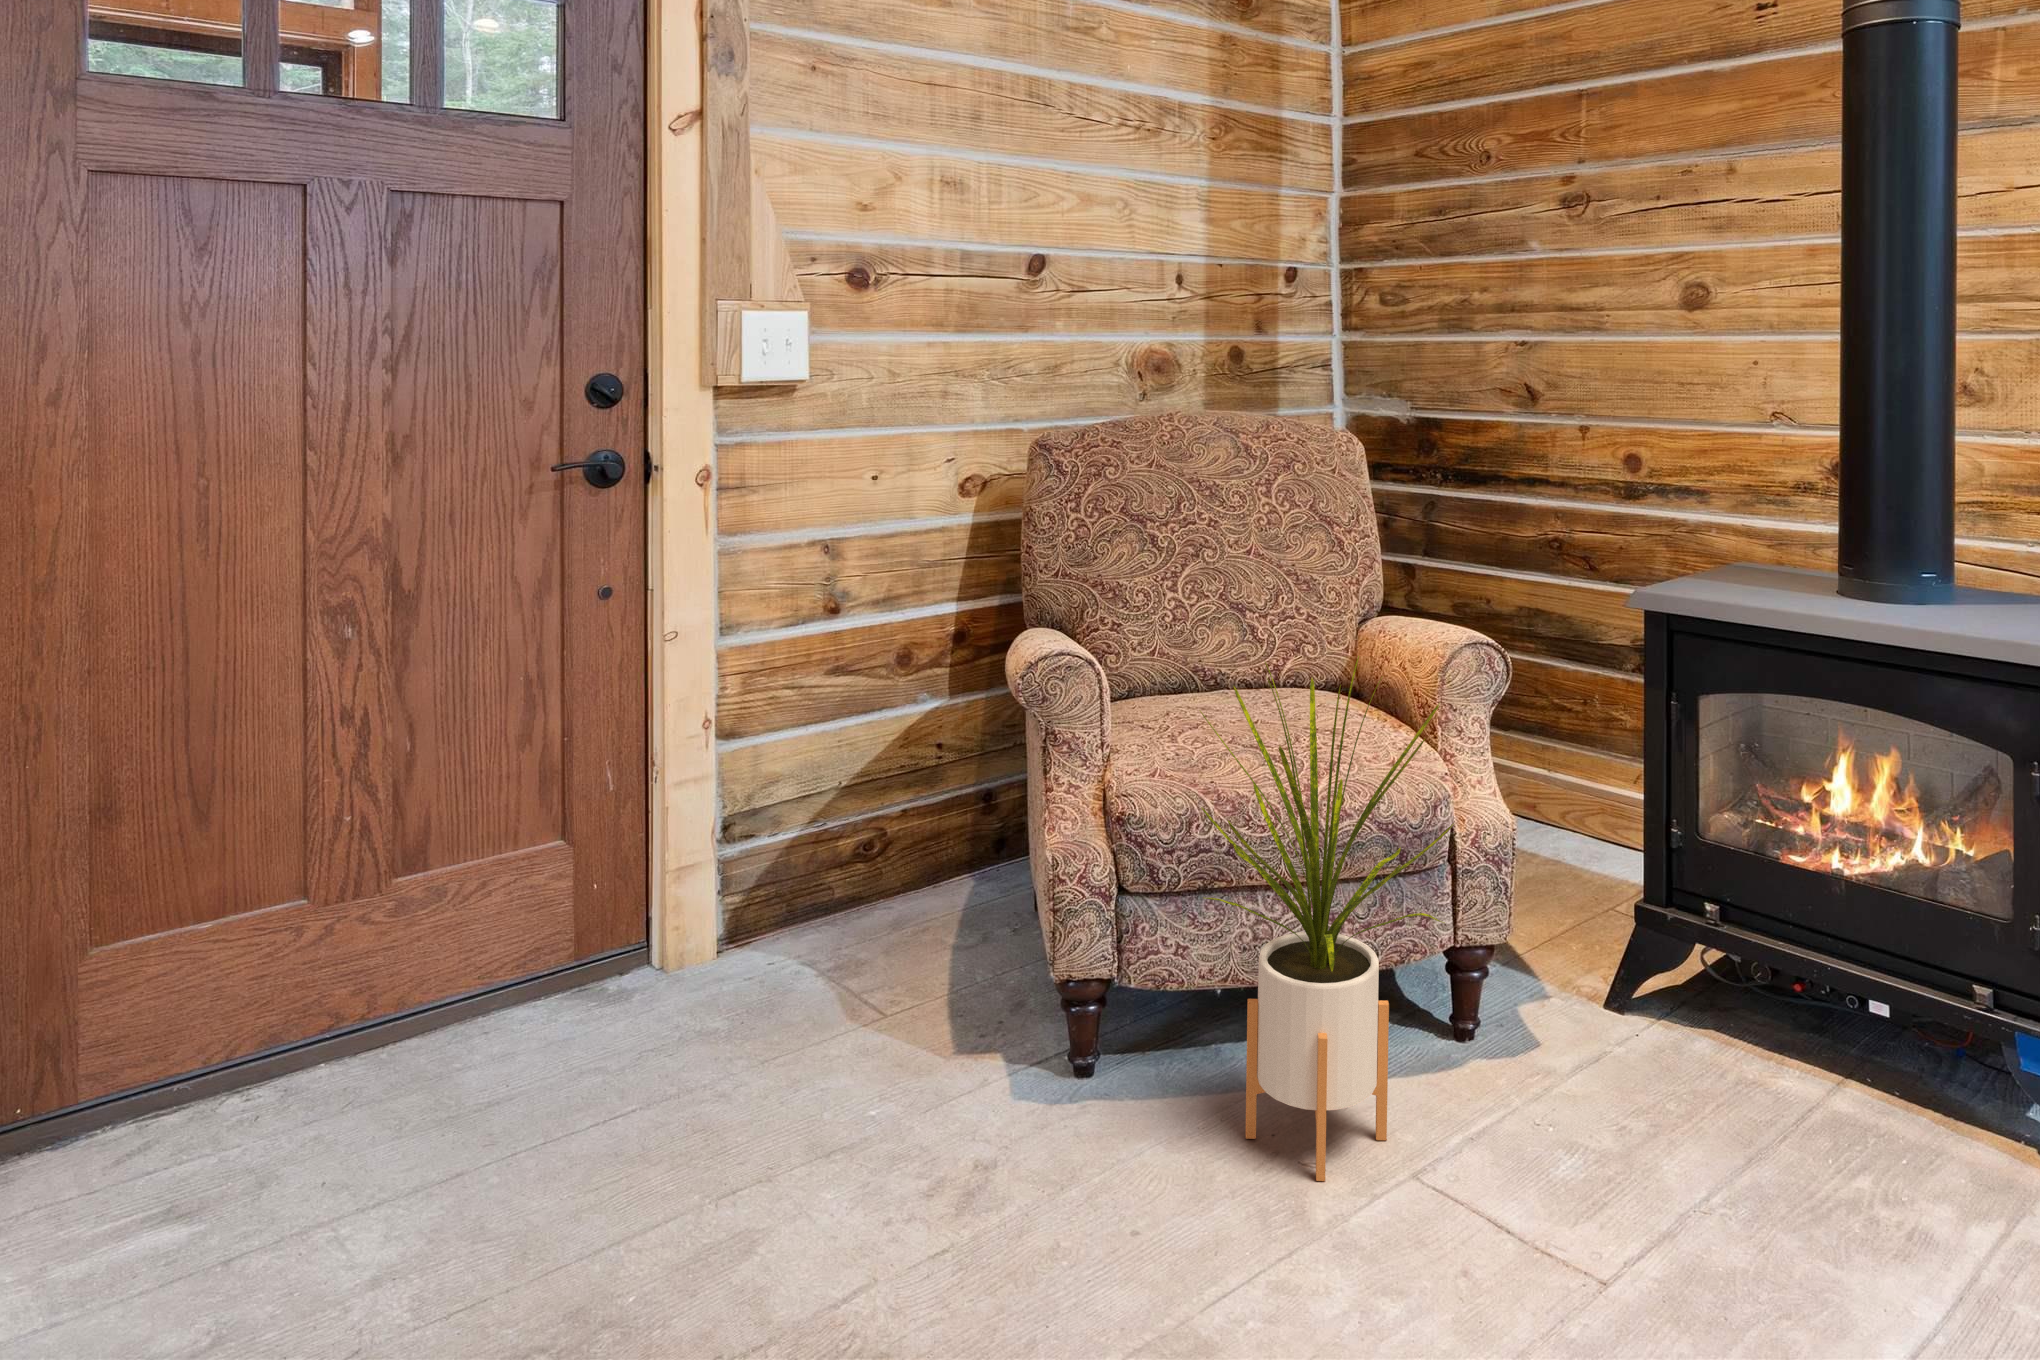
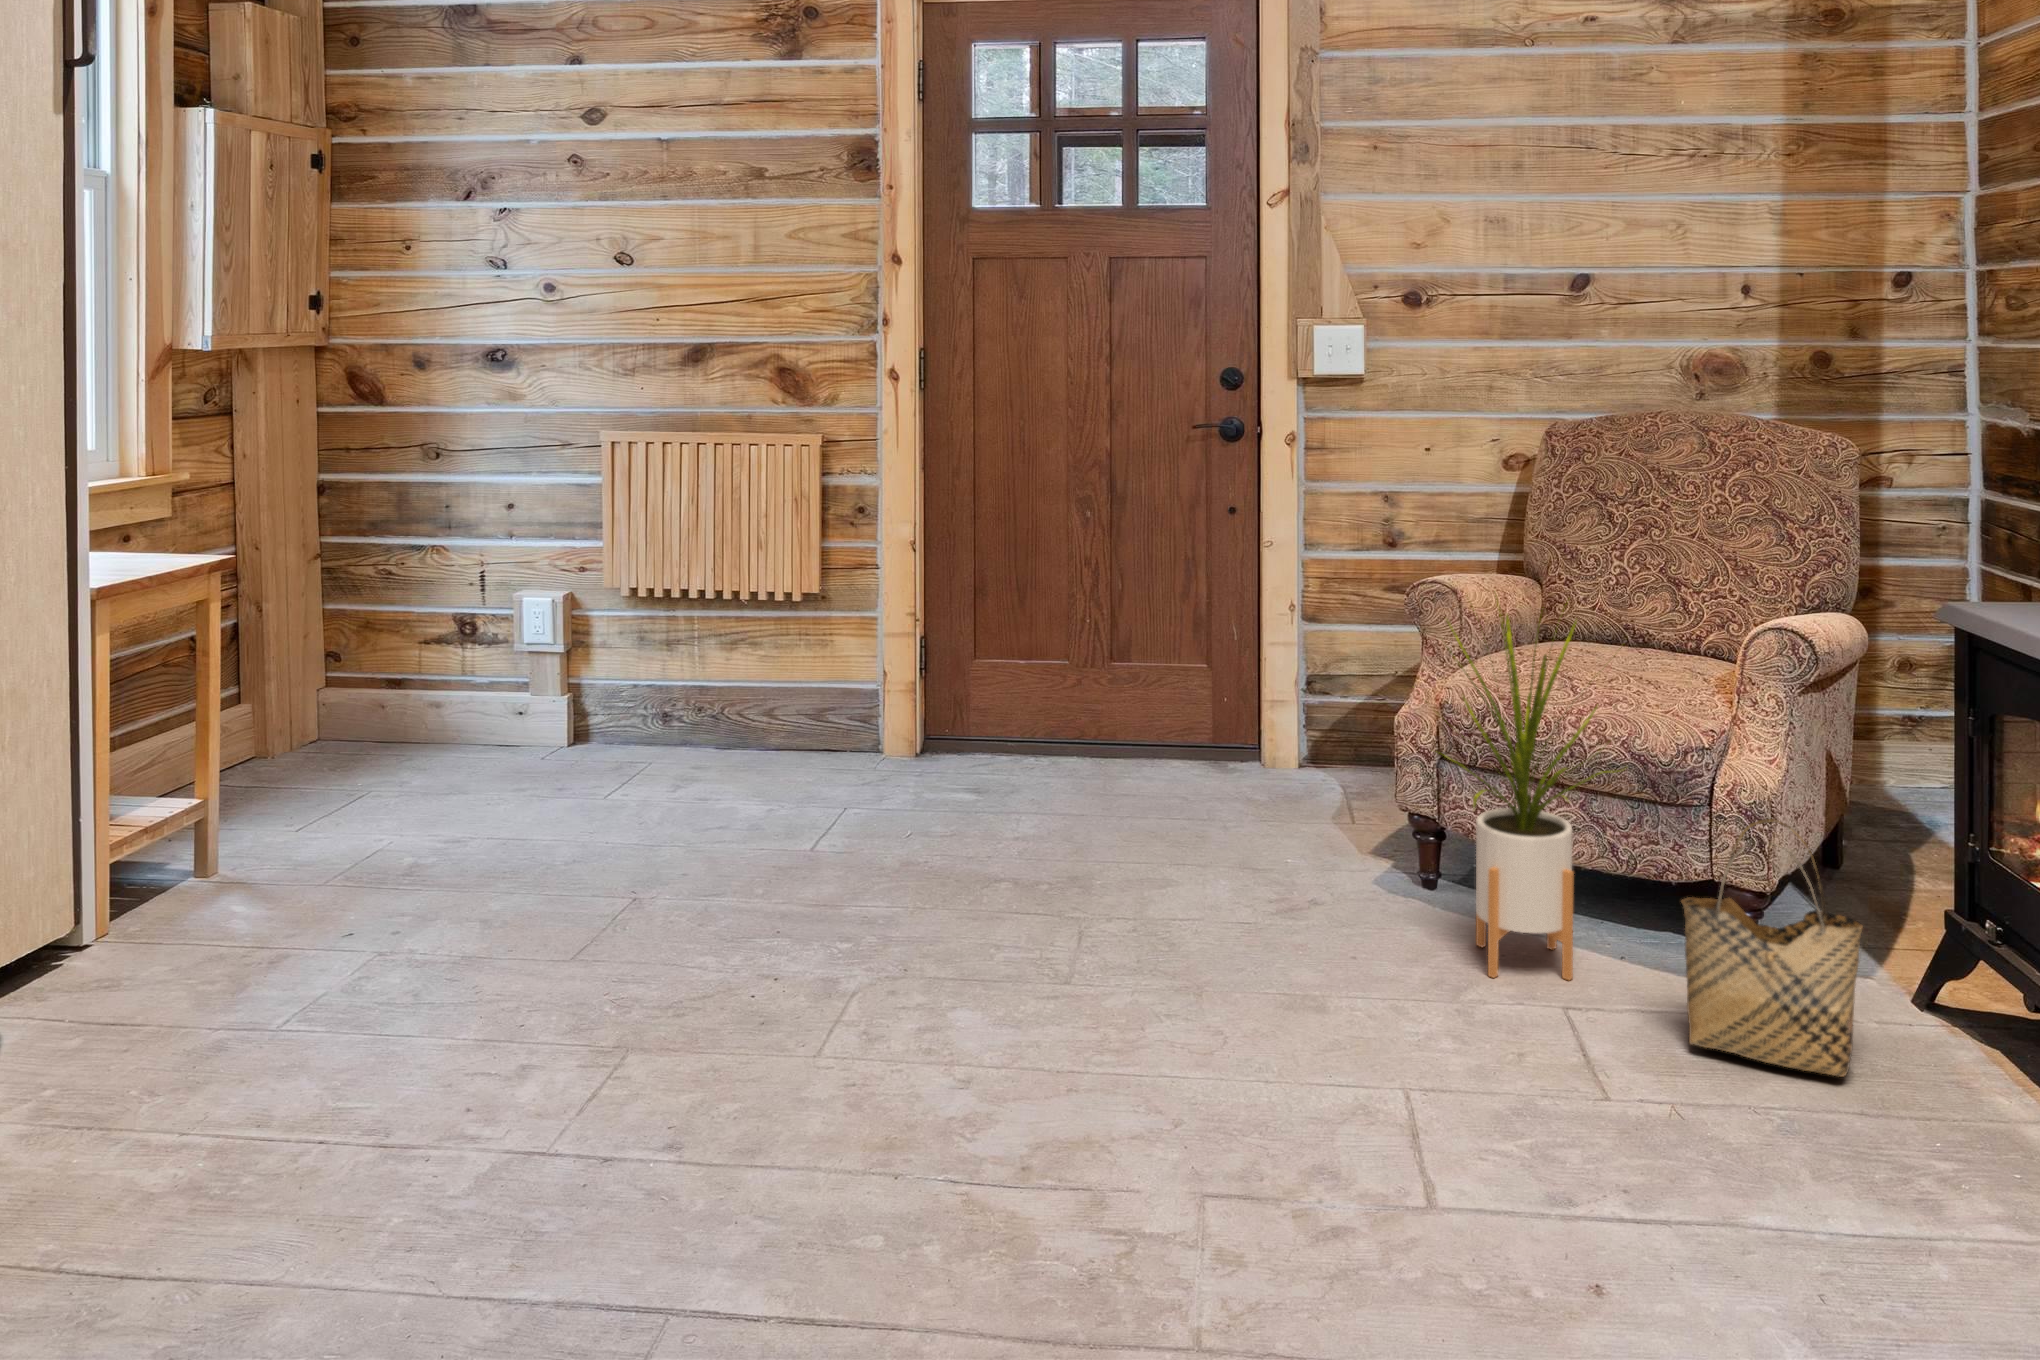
woven basket: none [1565,870,1732,1170] -> present [1681,819,1863,1077]

